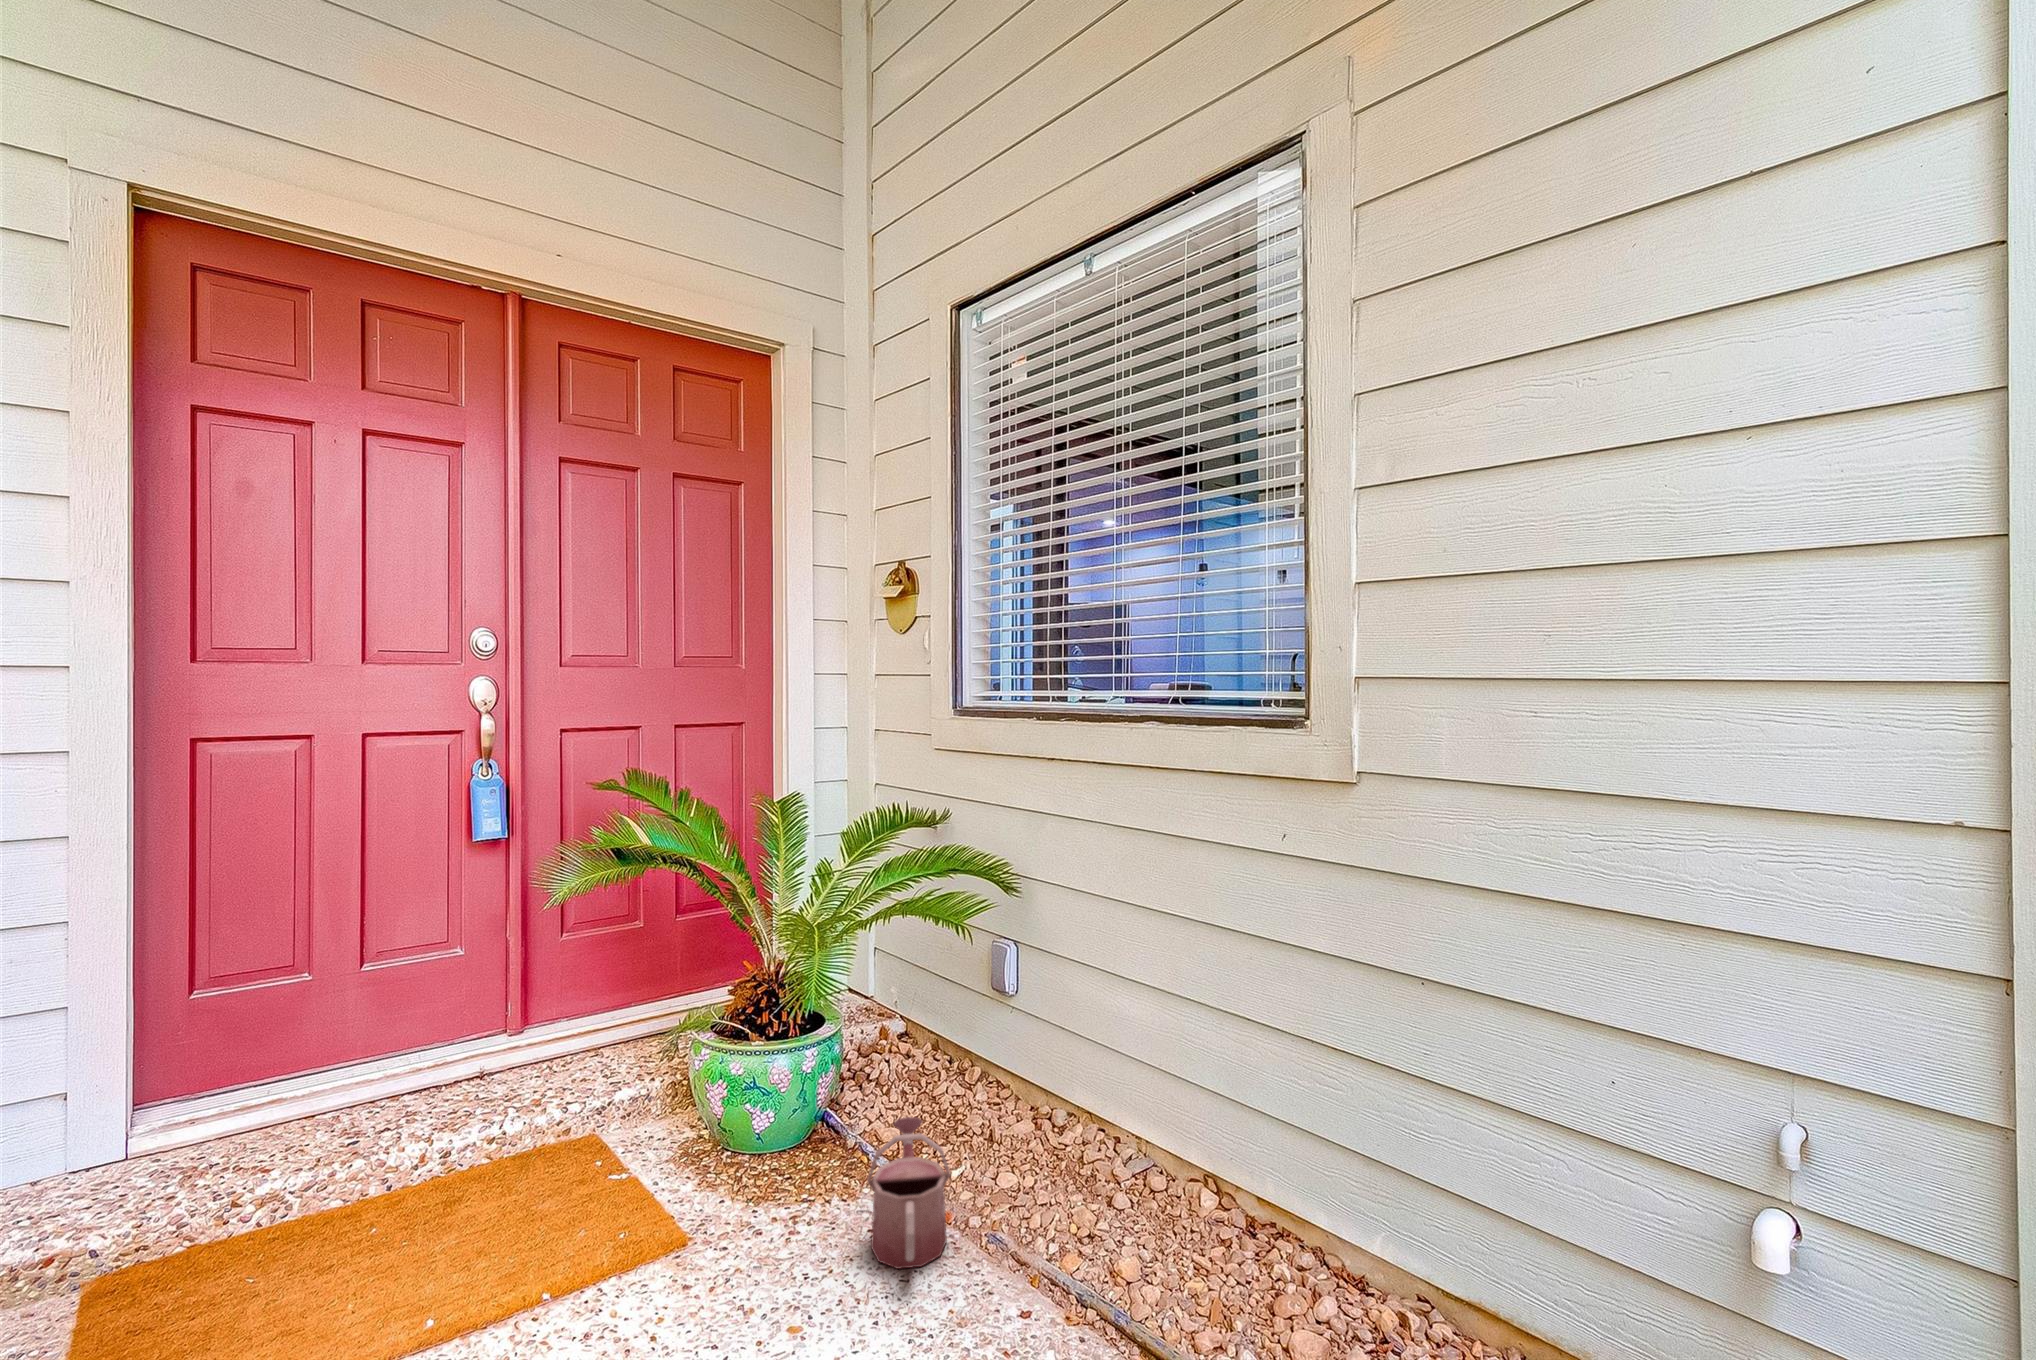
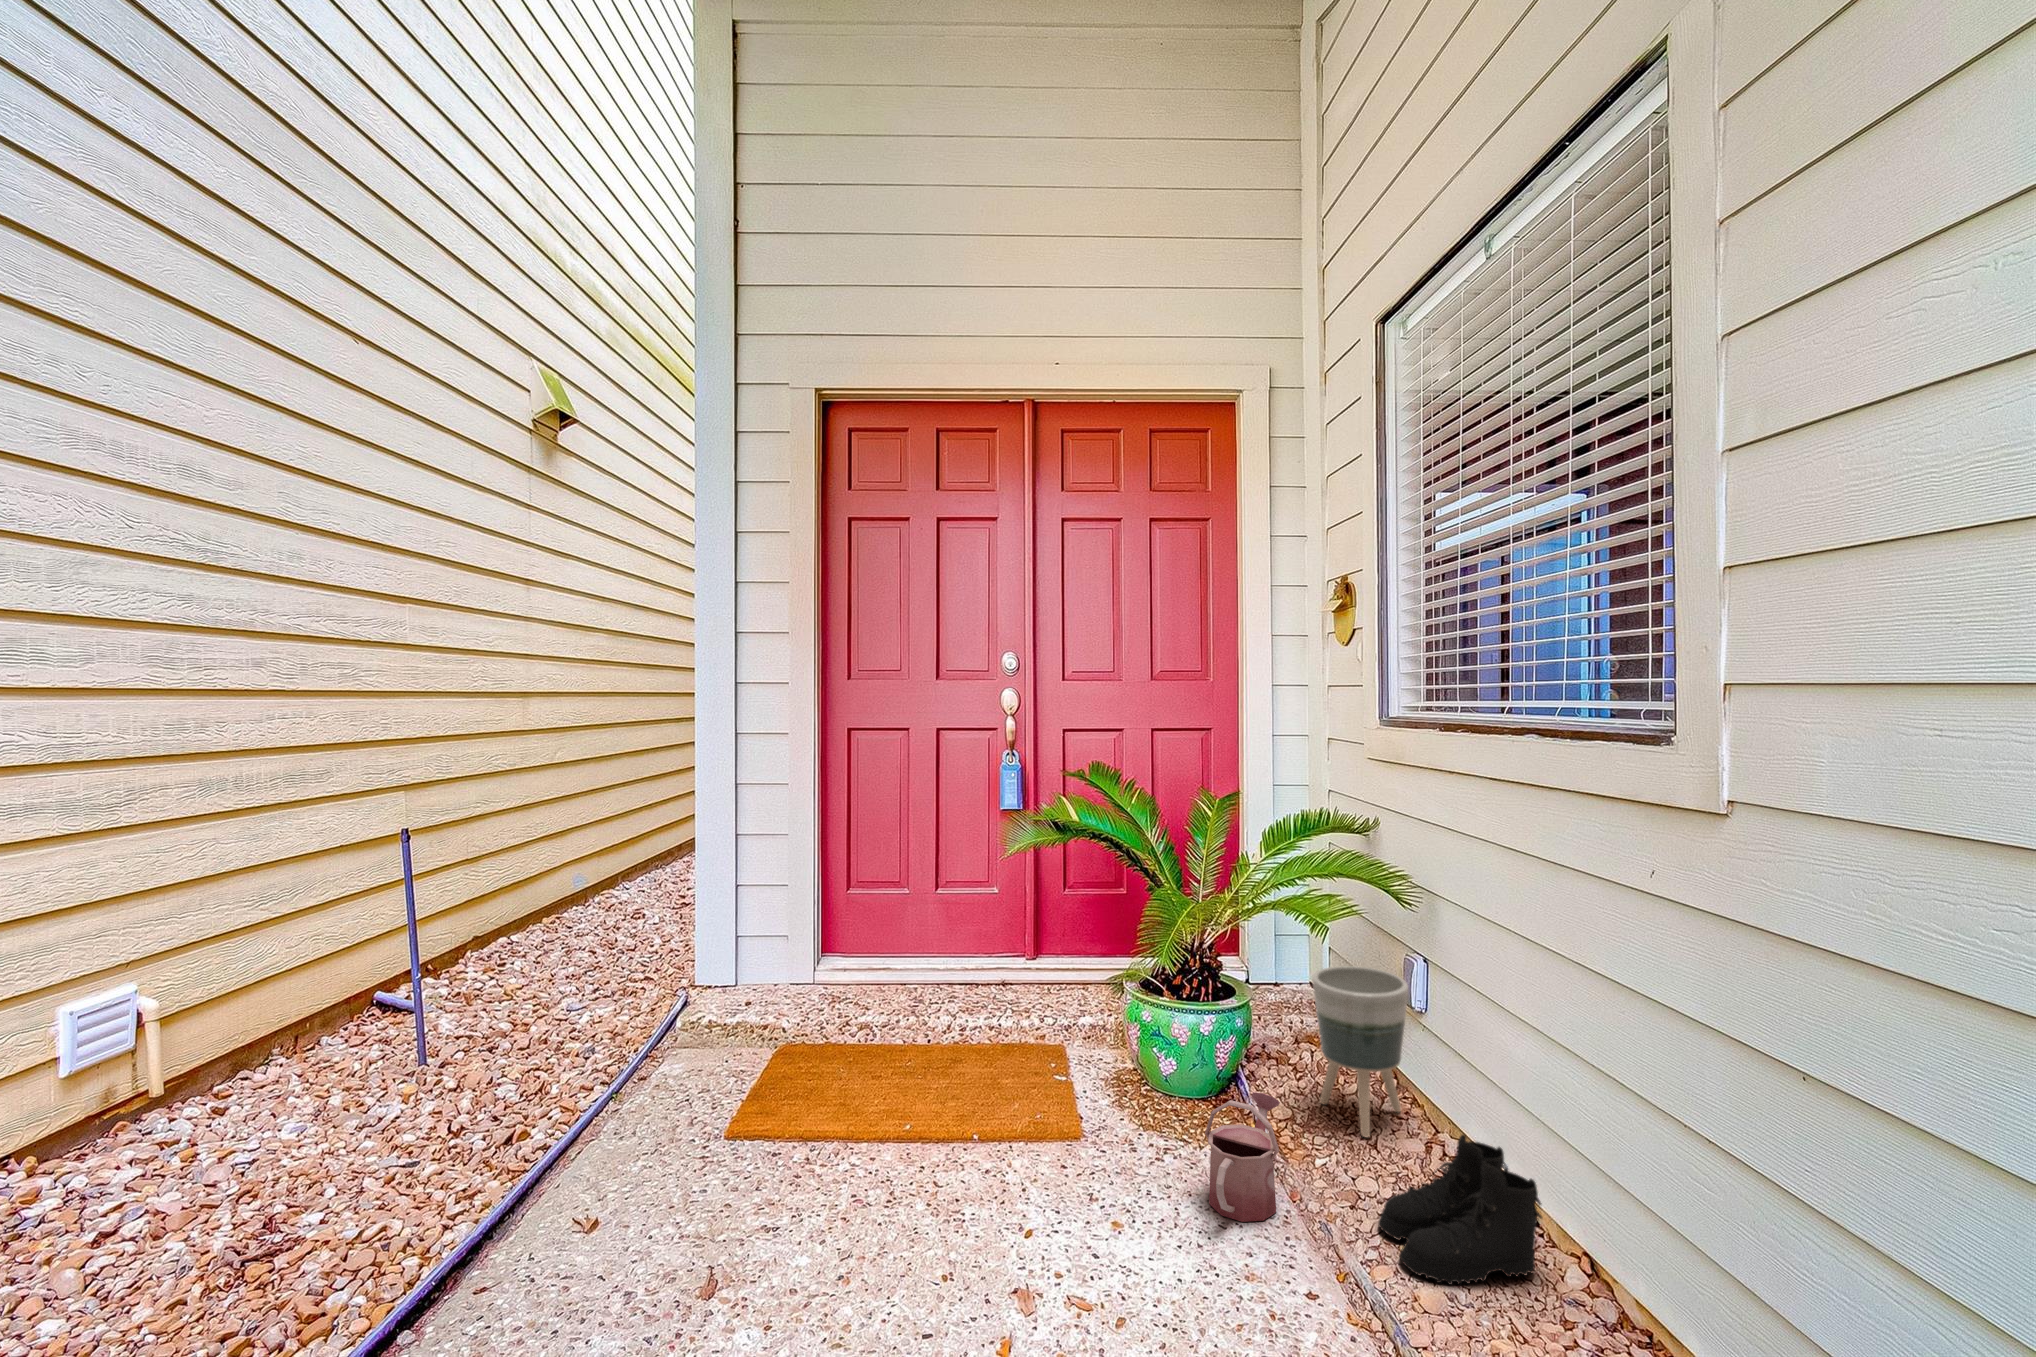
planter: none [914,961,1005,1132] -> present [1312,966,1408,1137]
boots: none [1038,1099,1177,1250] -> present [1378,1135,1542,1285]

